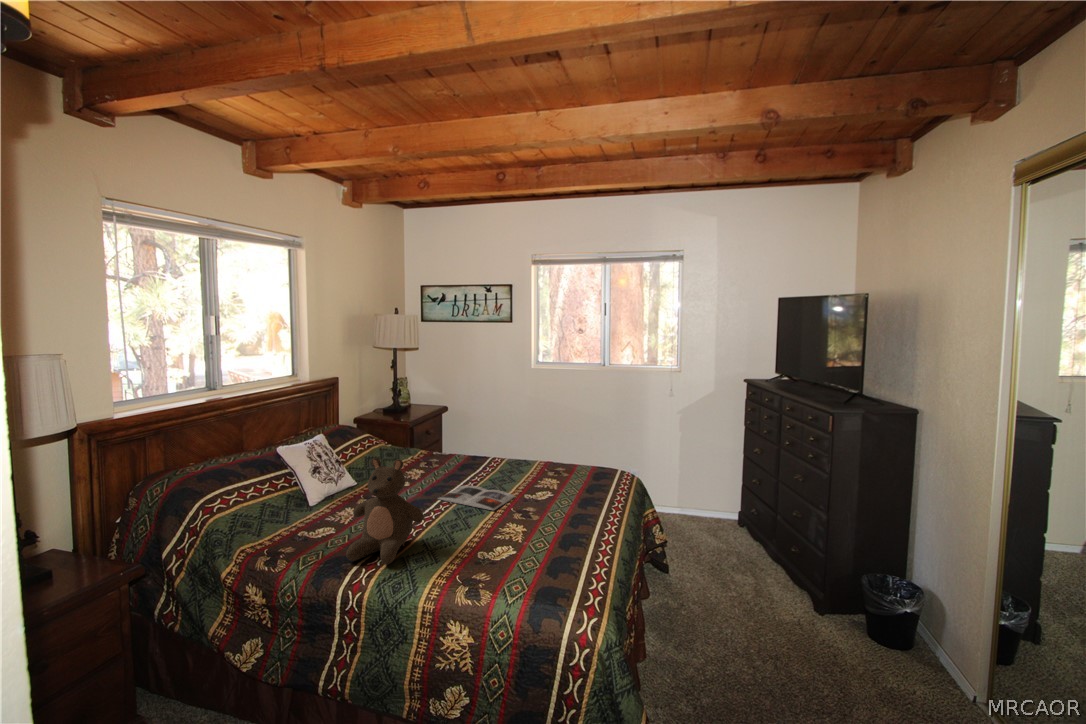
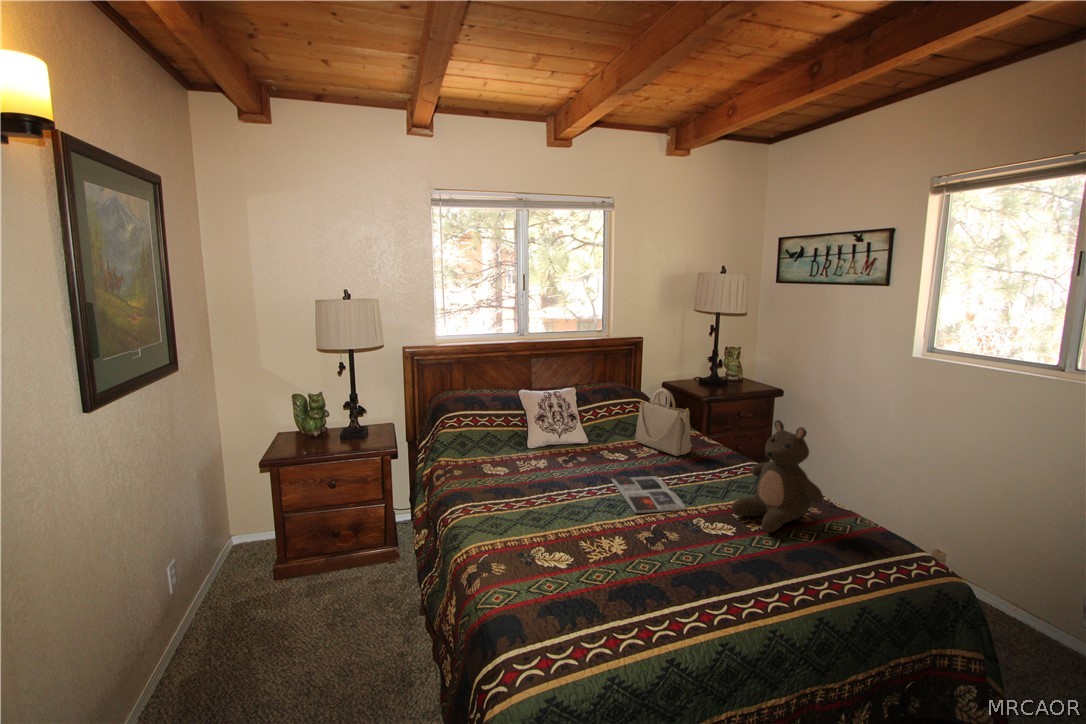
handbag: none [403,416,456,469] -> present [636,389,691,456]
stuffed bear: present [346,458,424,564] -> present [732,420,823,532]

